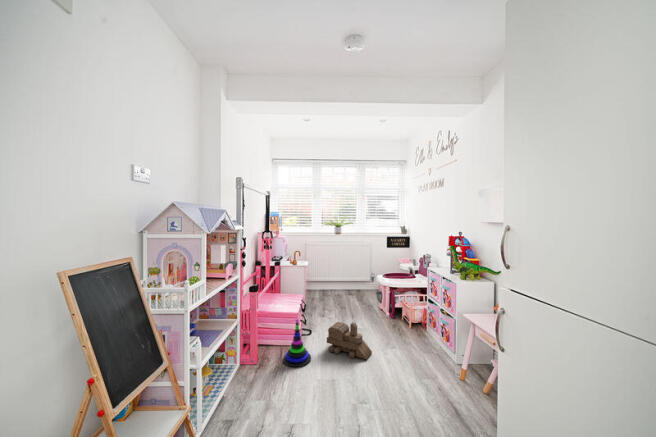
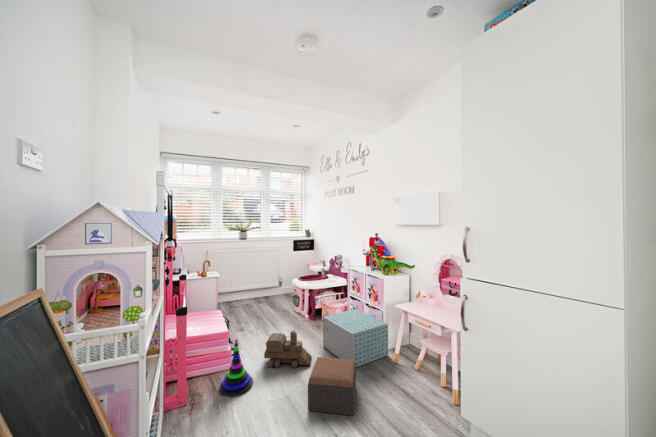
storage box: none [389,314,459,374] -> present [323,309,388,367]
footstool: none [344,352,402,417] -> present [308,357,356,415]

